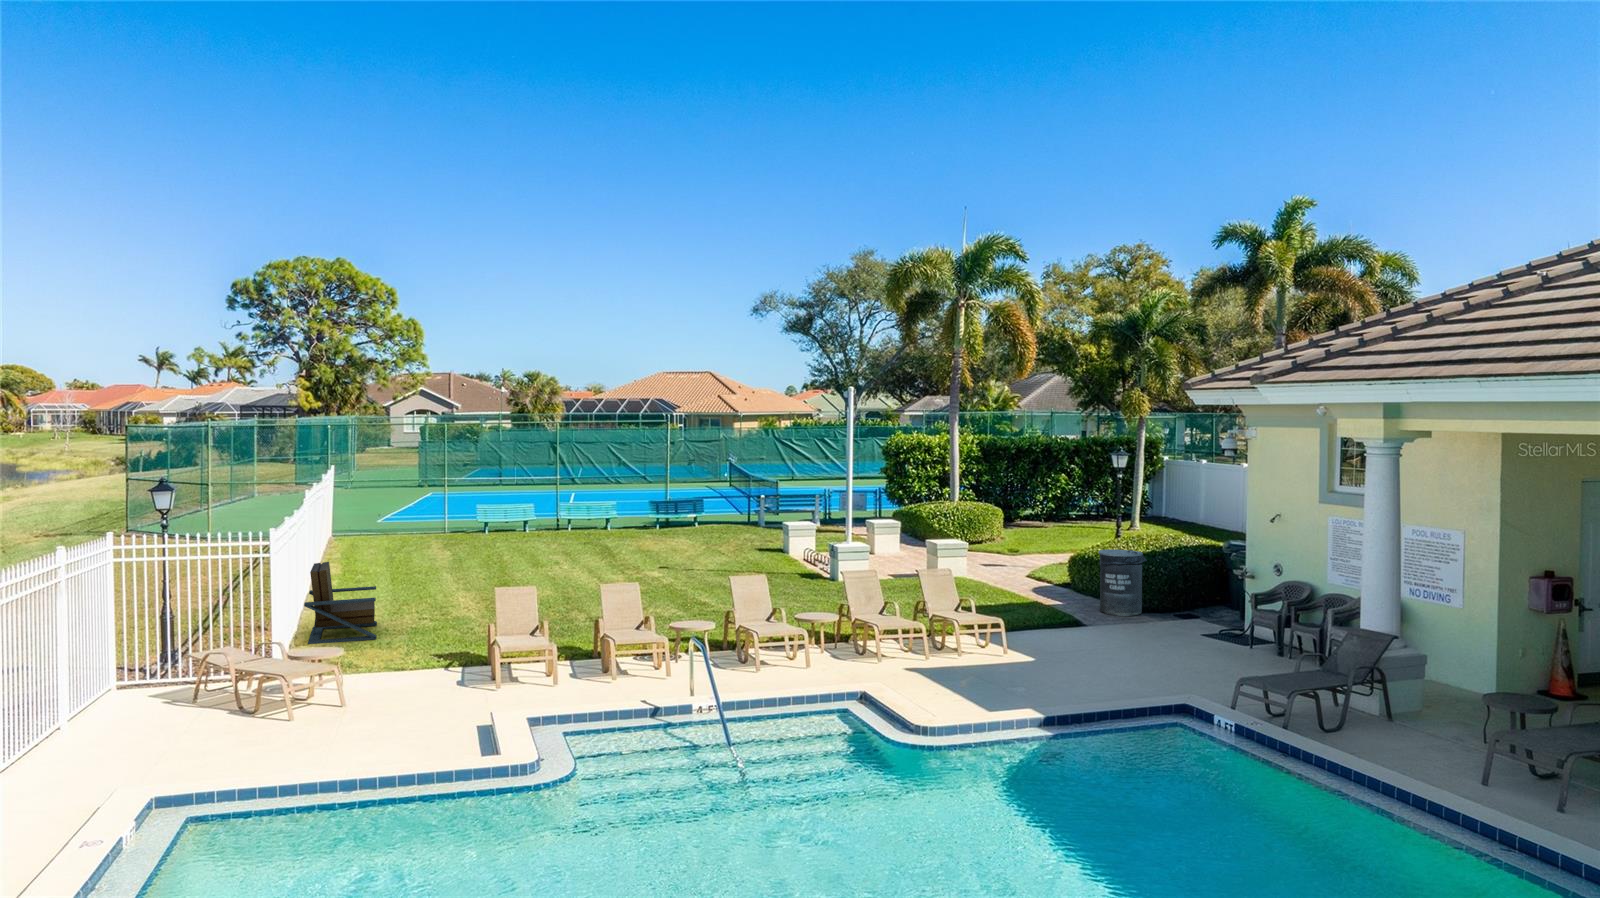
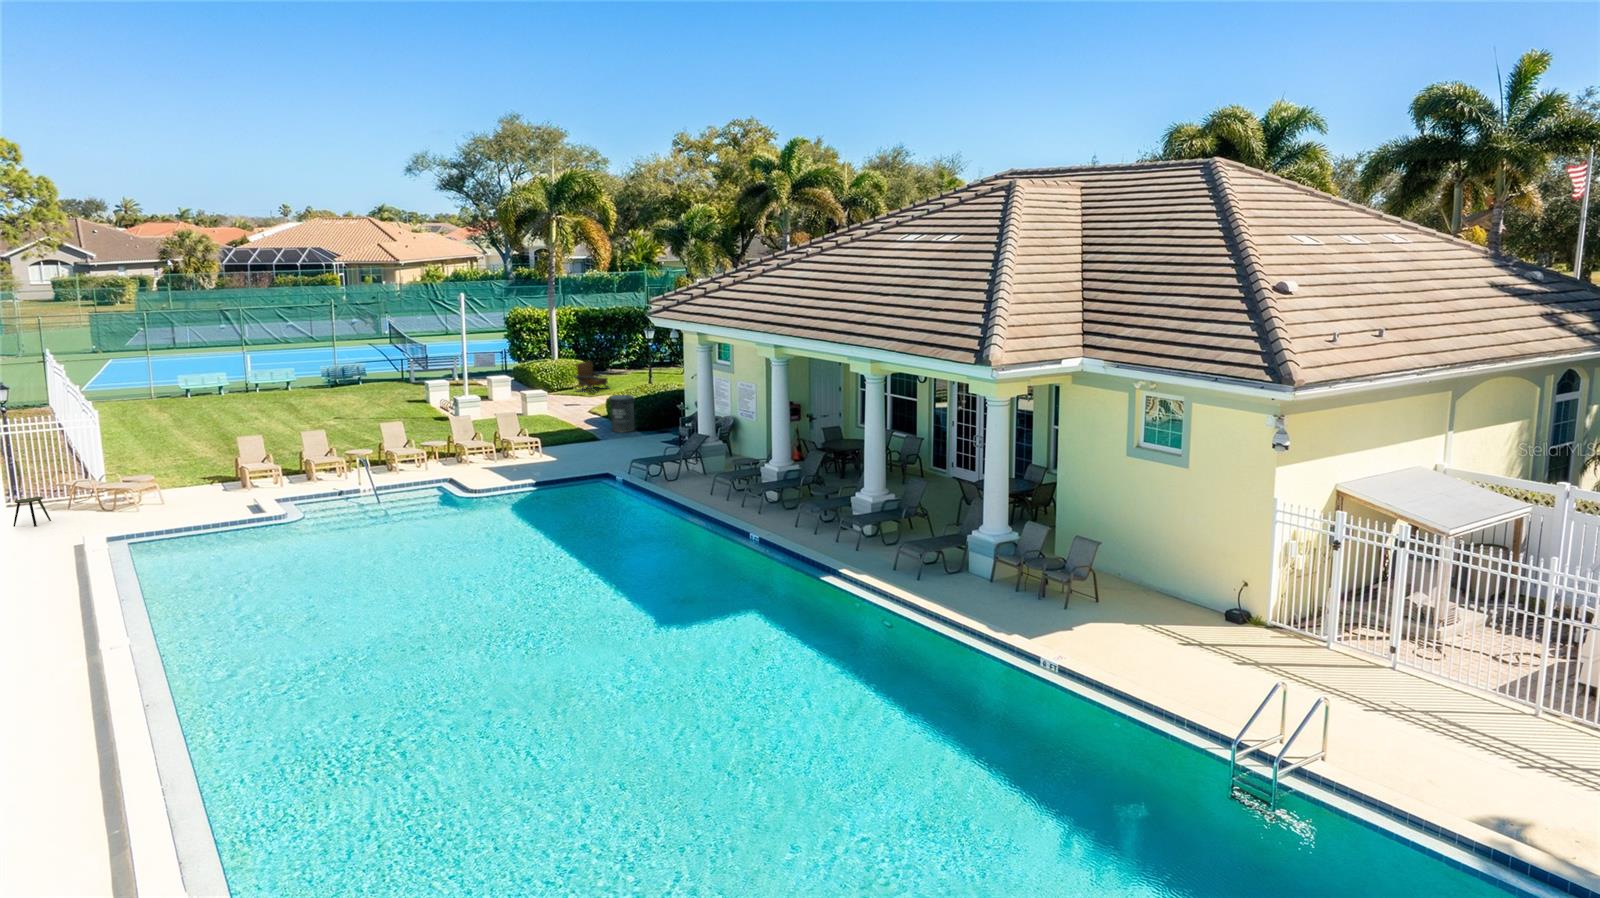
lounge chair: present [304,562,377,644] -> present [574,361,609,393]
stool: none [50,683,124,747] -> present [14,497,51,527]

